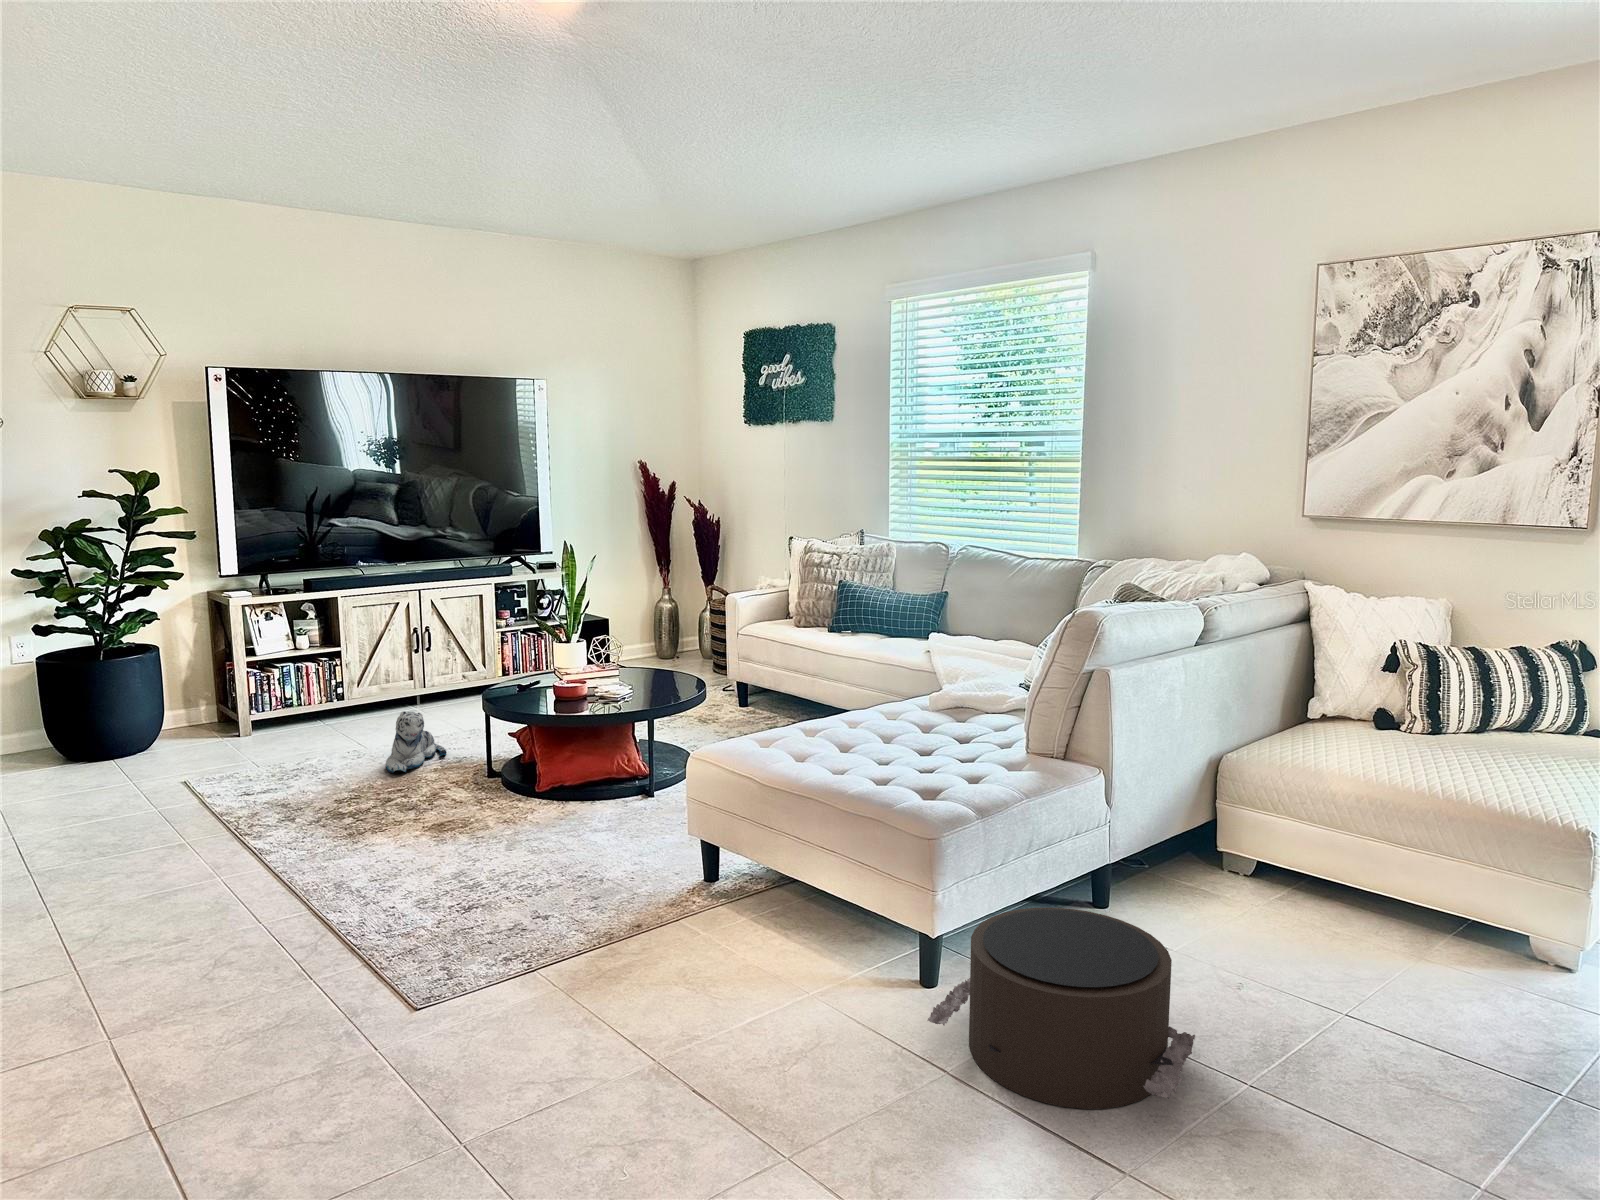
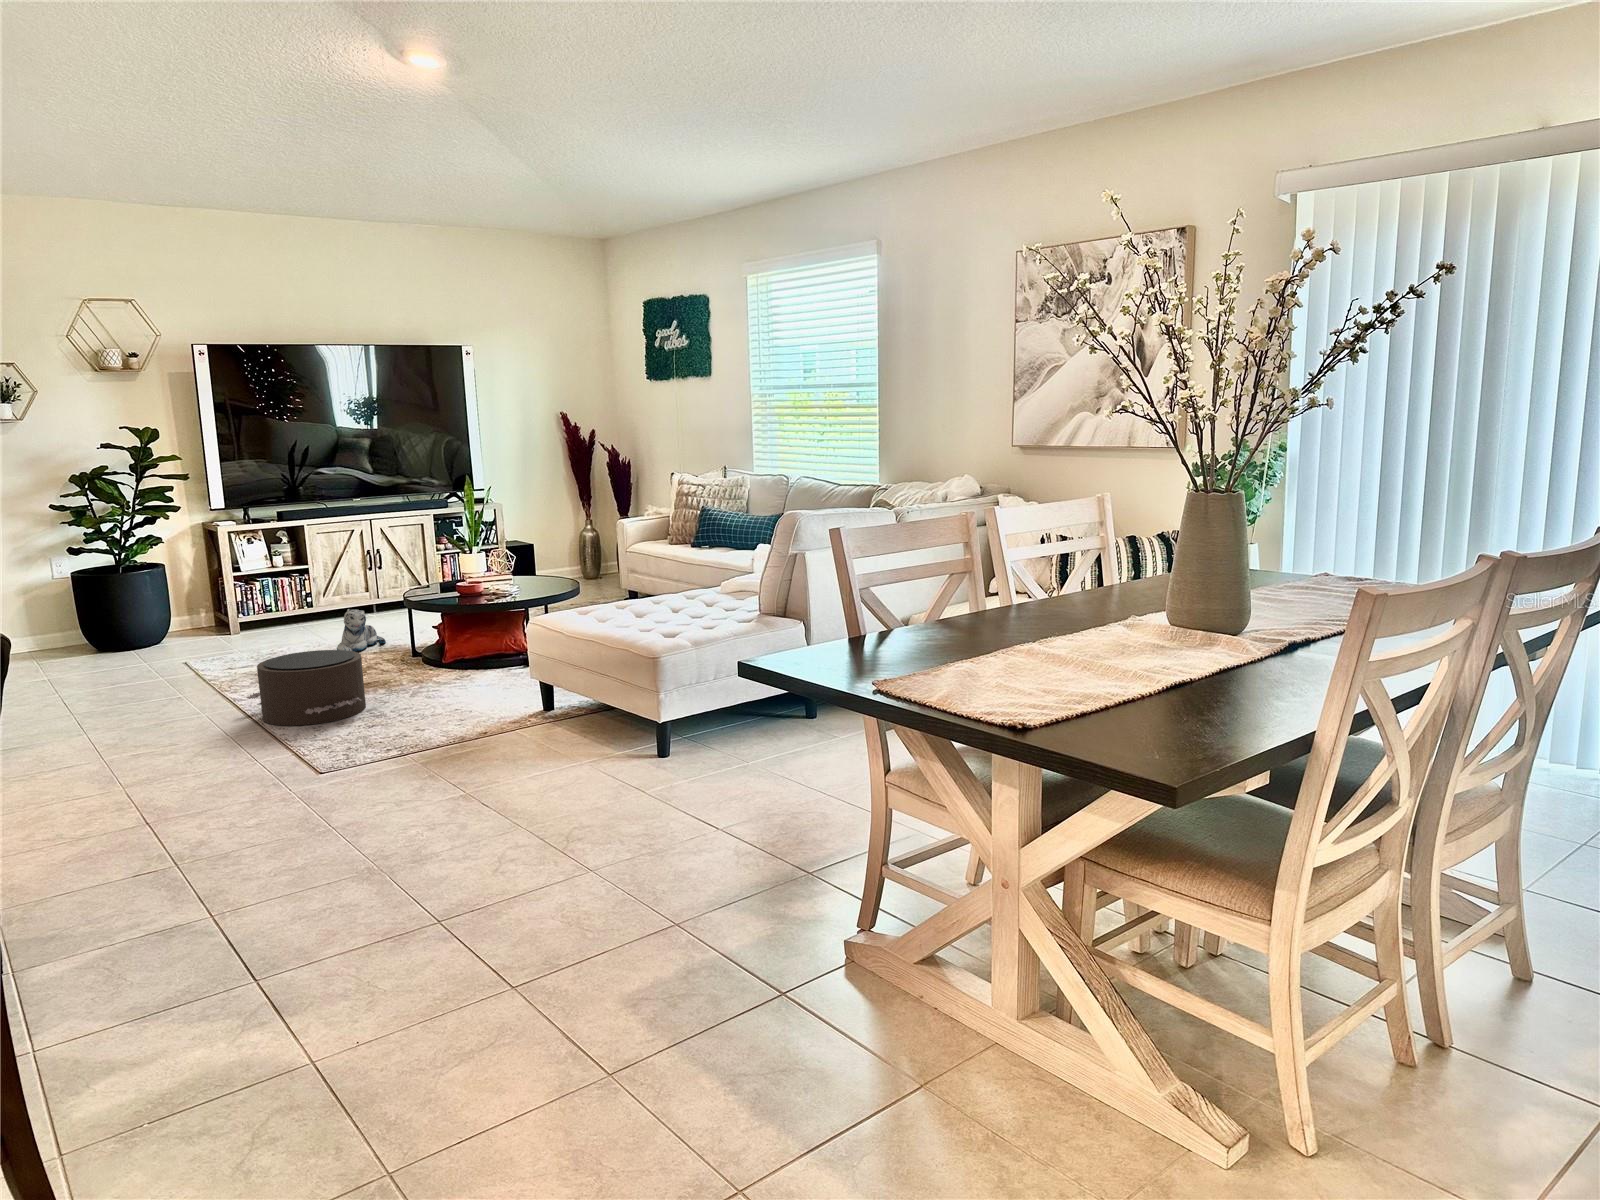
pouf: present [927,908,1195,1109] -> present [246,650,366,726]

